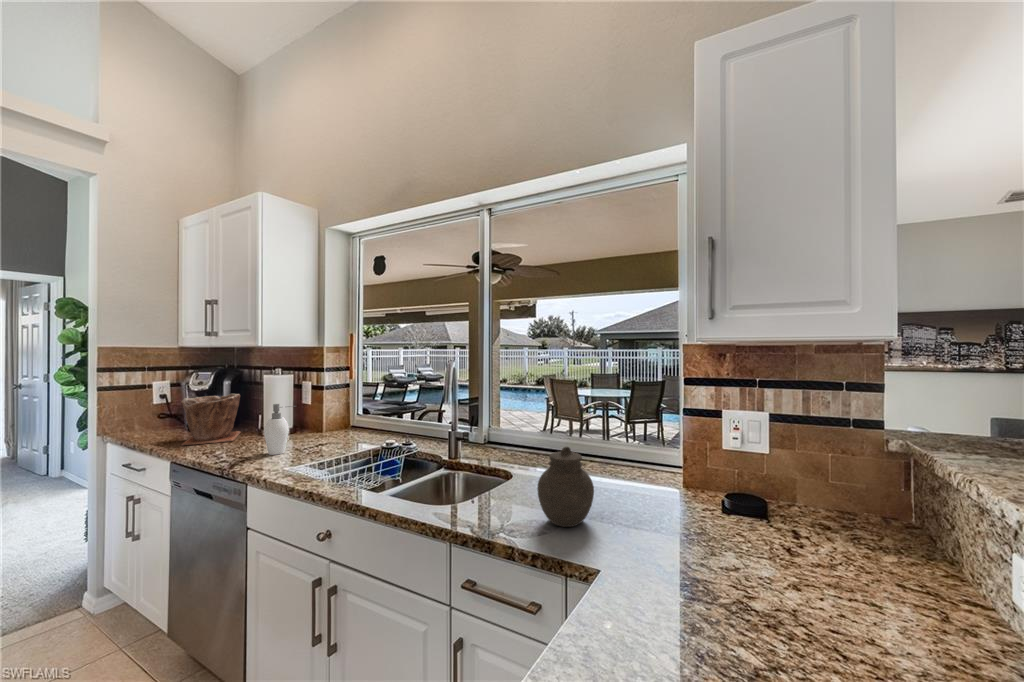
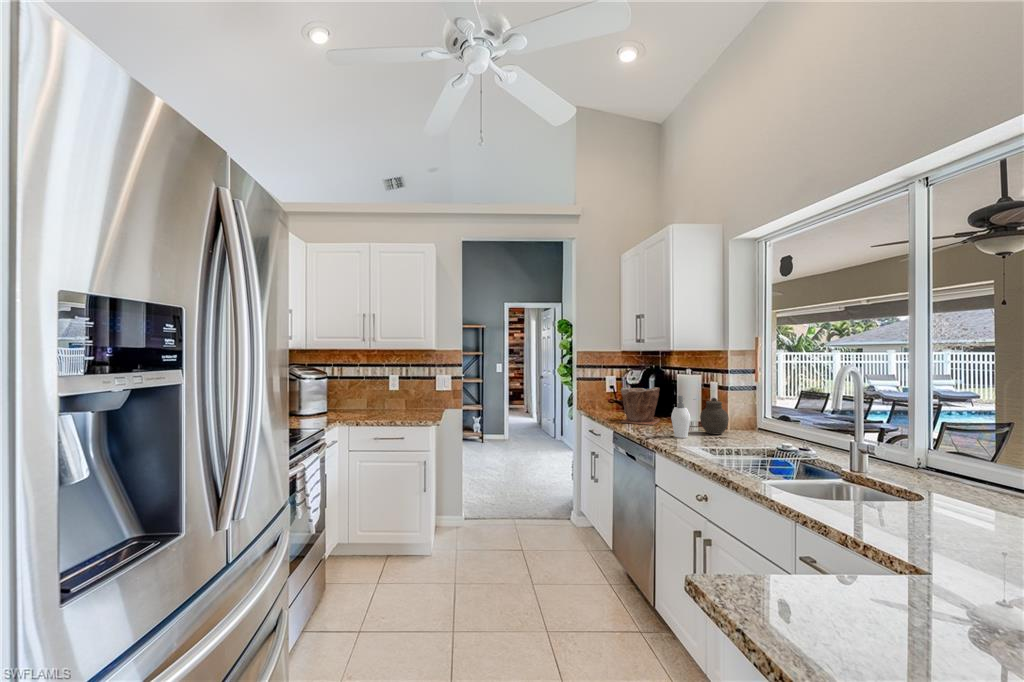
jar: present [537,447,594,527] -> present [700,398,729,434]

